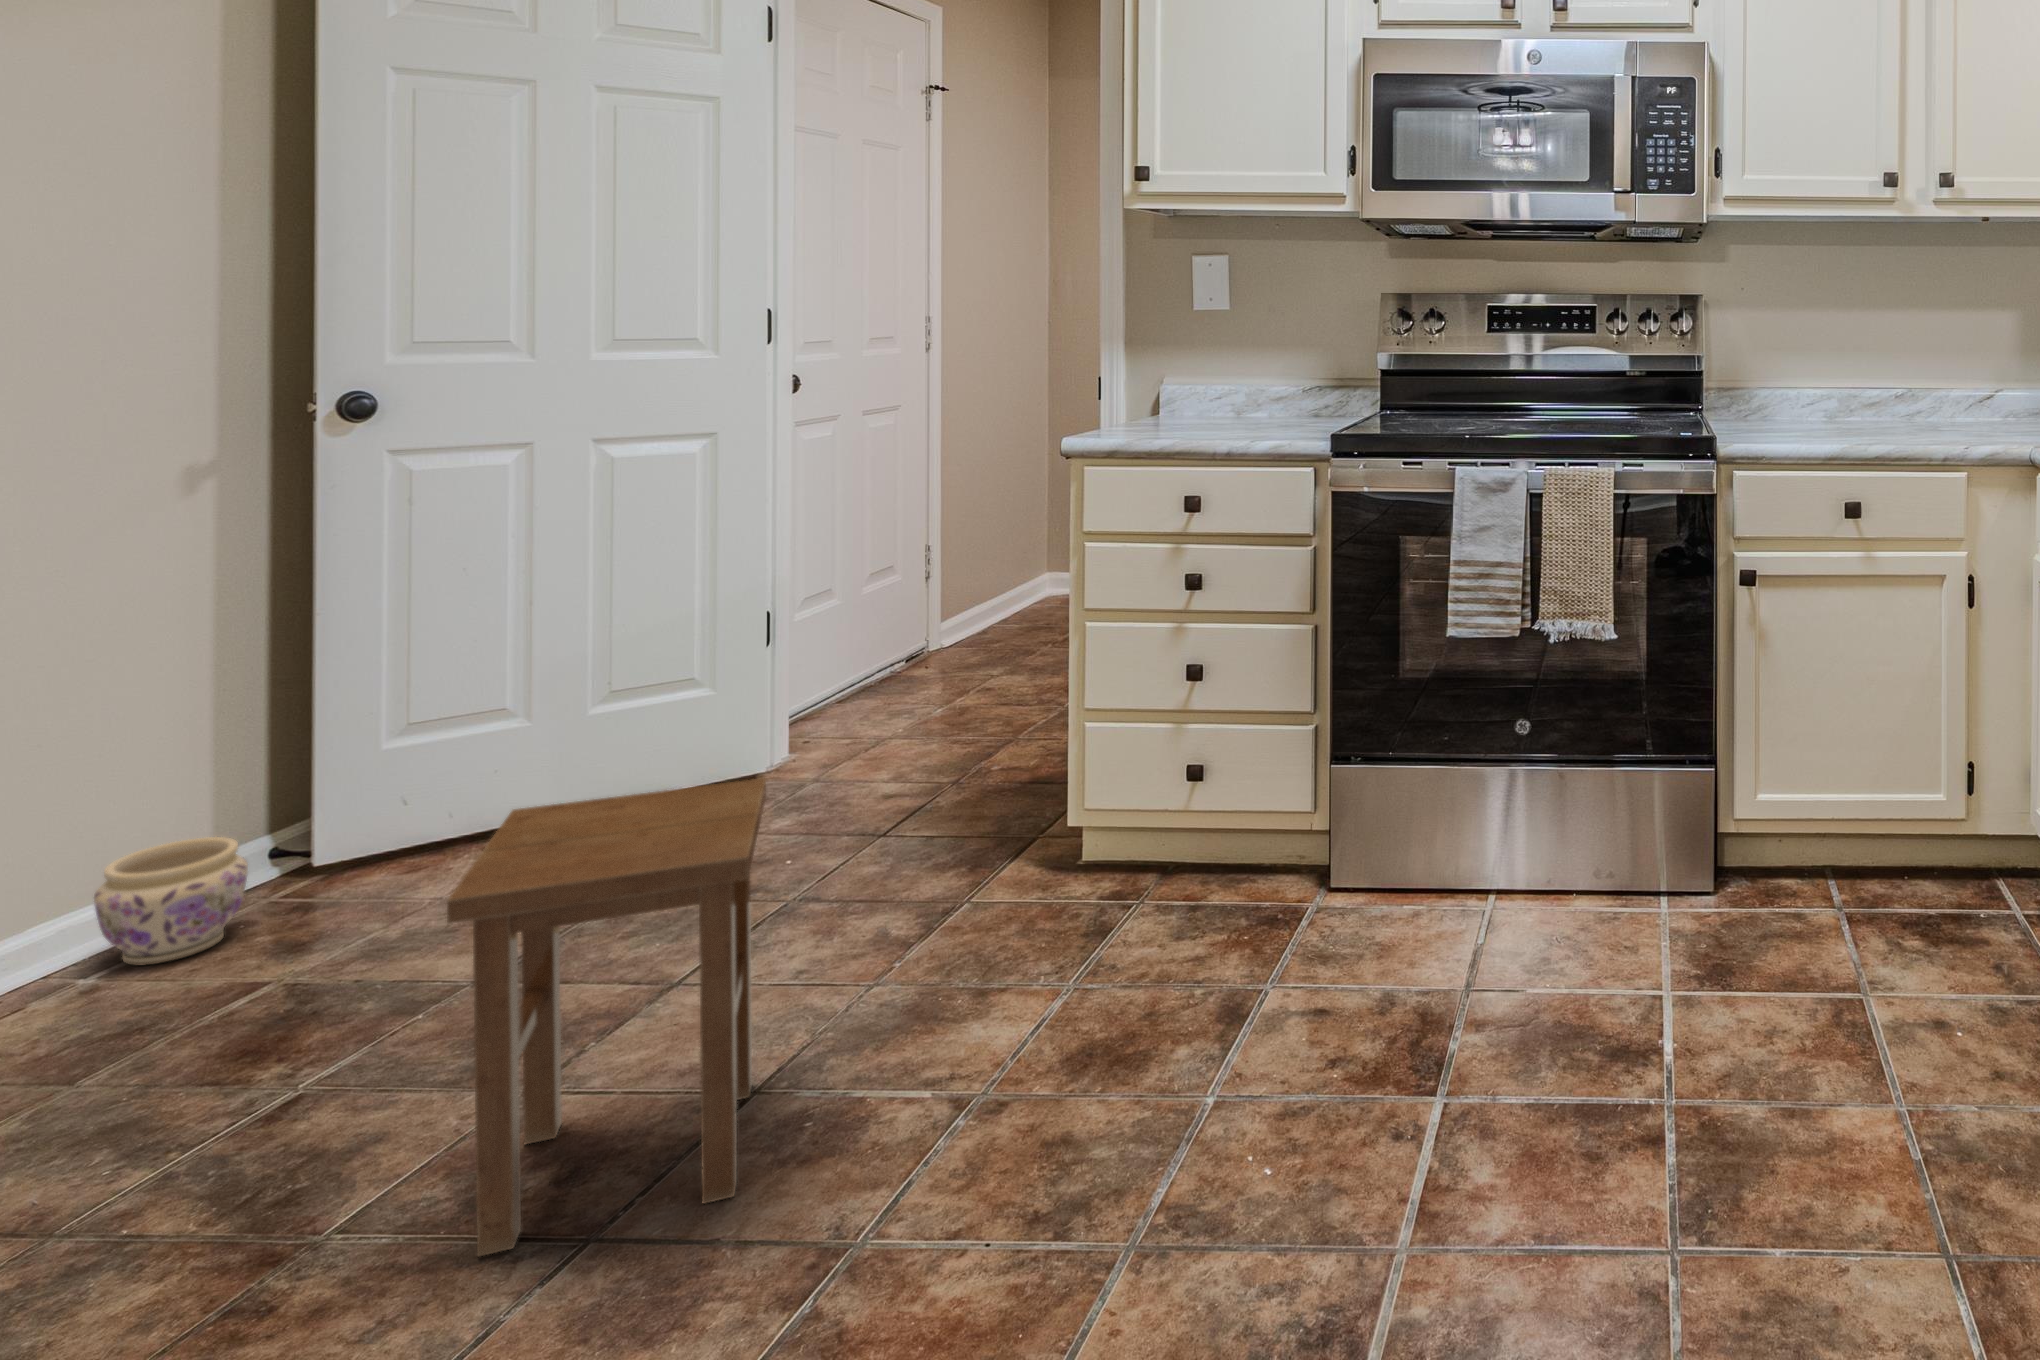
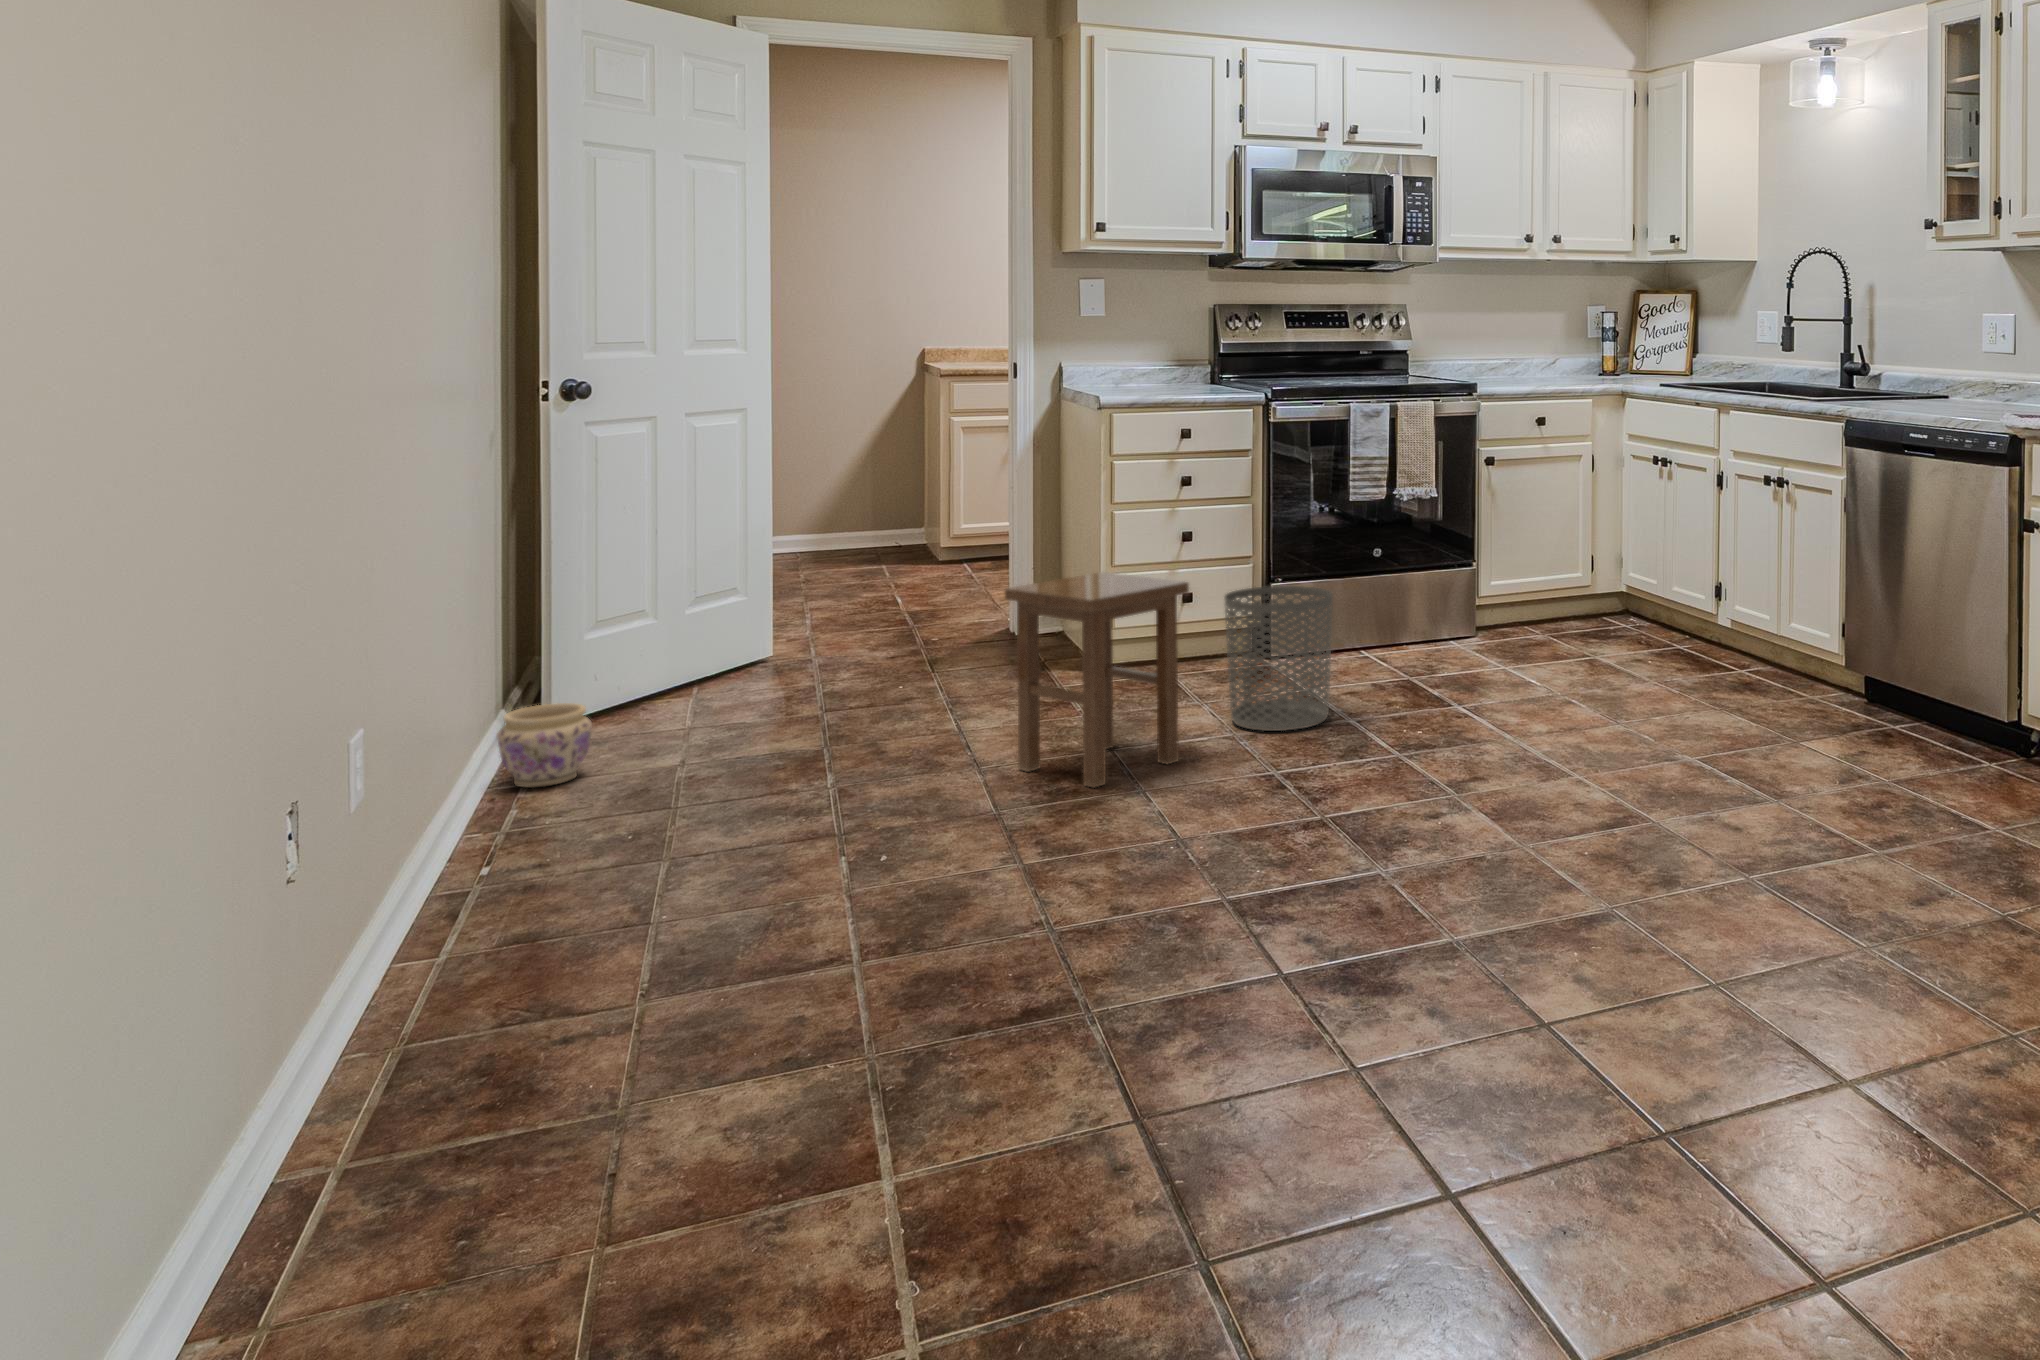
waste bin: none [973,817,1184,1142] -> present [1225,586,1332,731]

